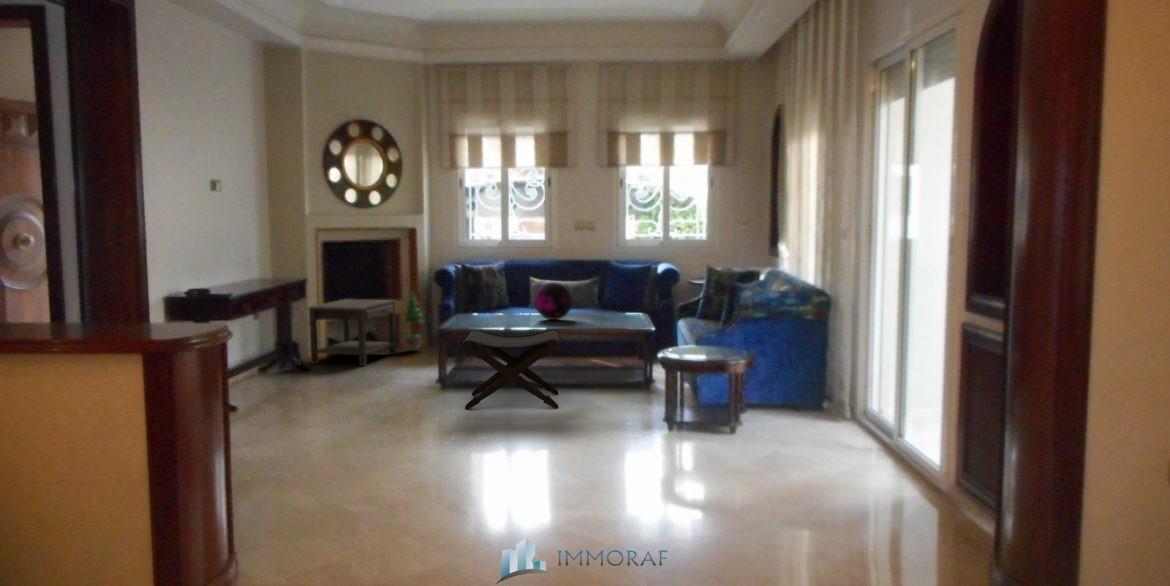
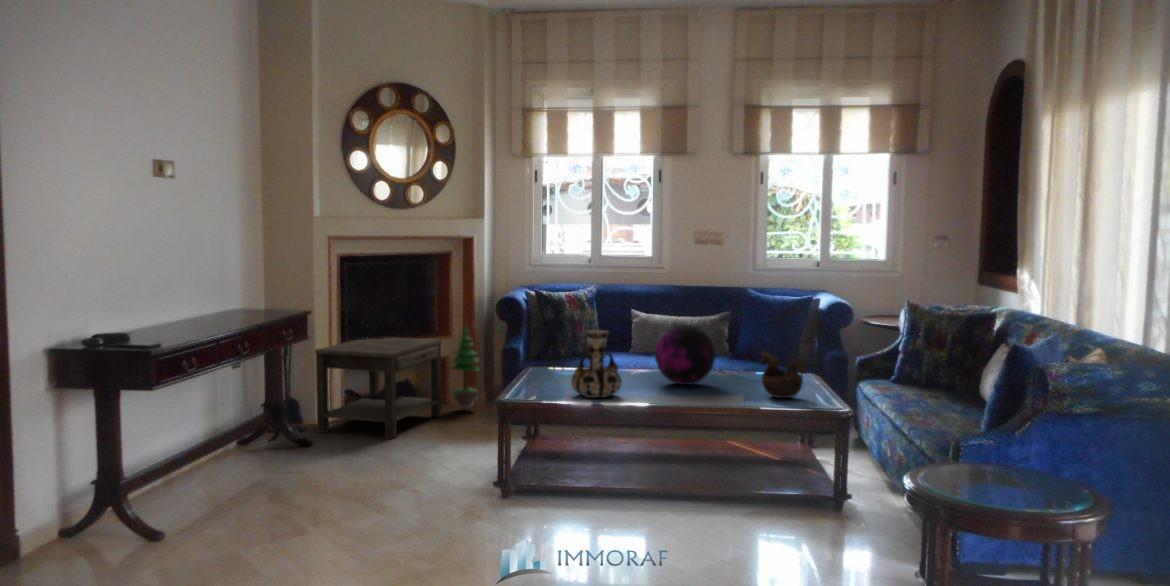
vase: none [480,285,511,327] -> present [571,329,621,398]
decorative bowl: none [596,296,621,324] -> present [760,351,807,398]
footstool: present [462,329,559,410] -> none [547,406,720,558]

